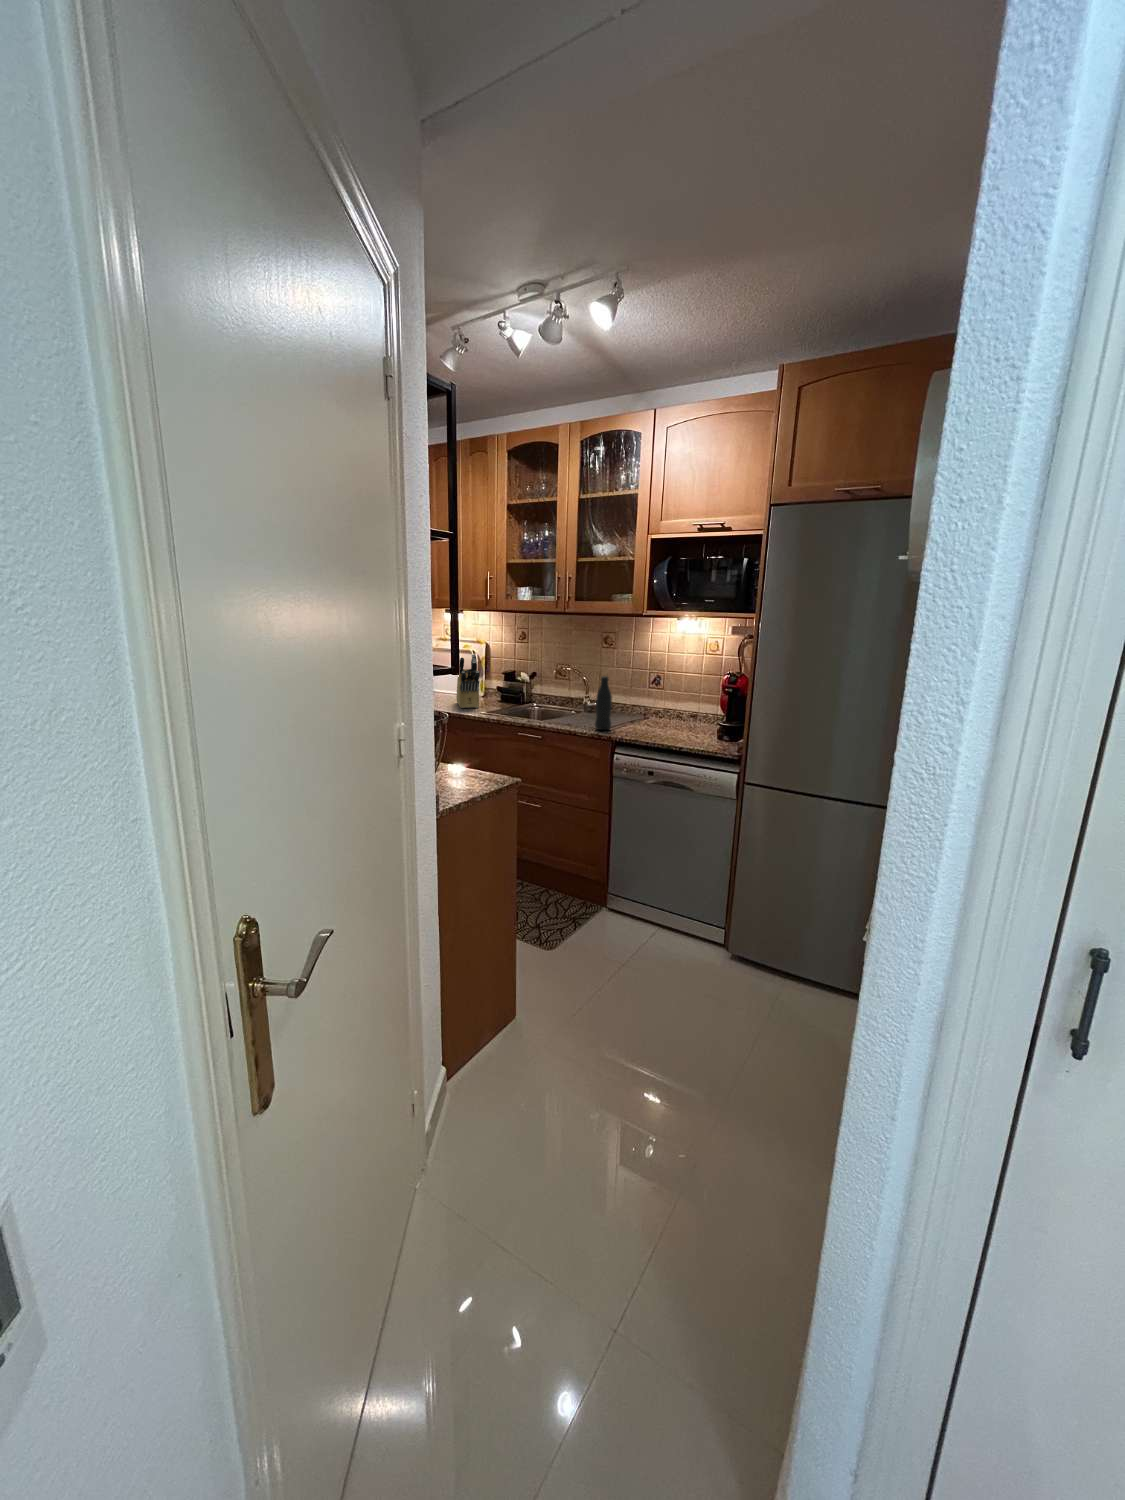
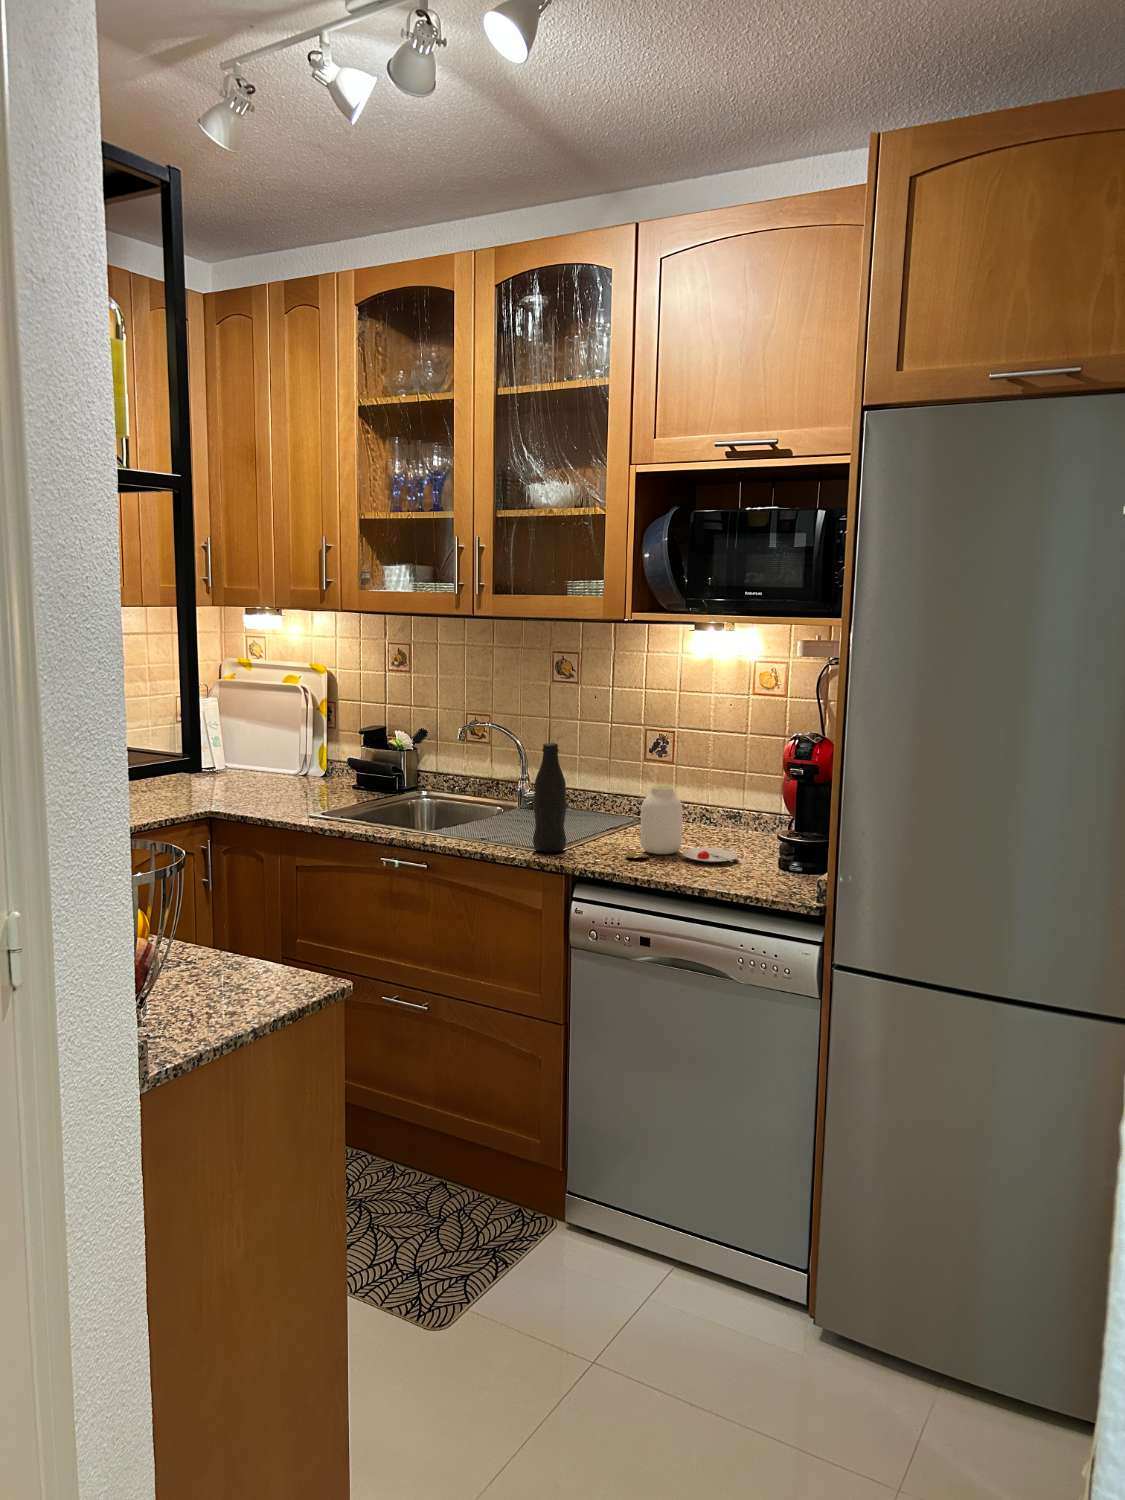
knife block: present [457,655,480,708] -> none [269,697,311,803]
jar: none [641,698,697,735] -> present [625,785,738,862]

